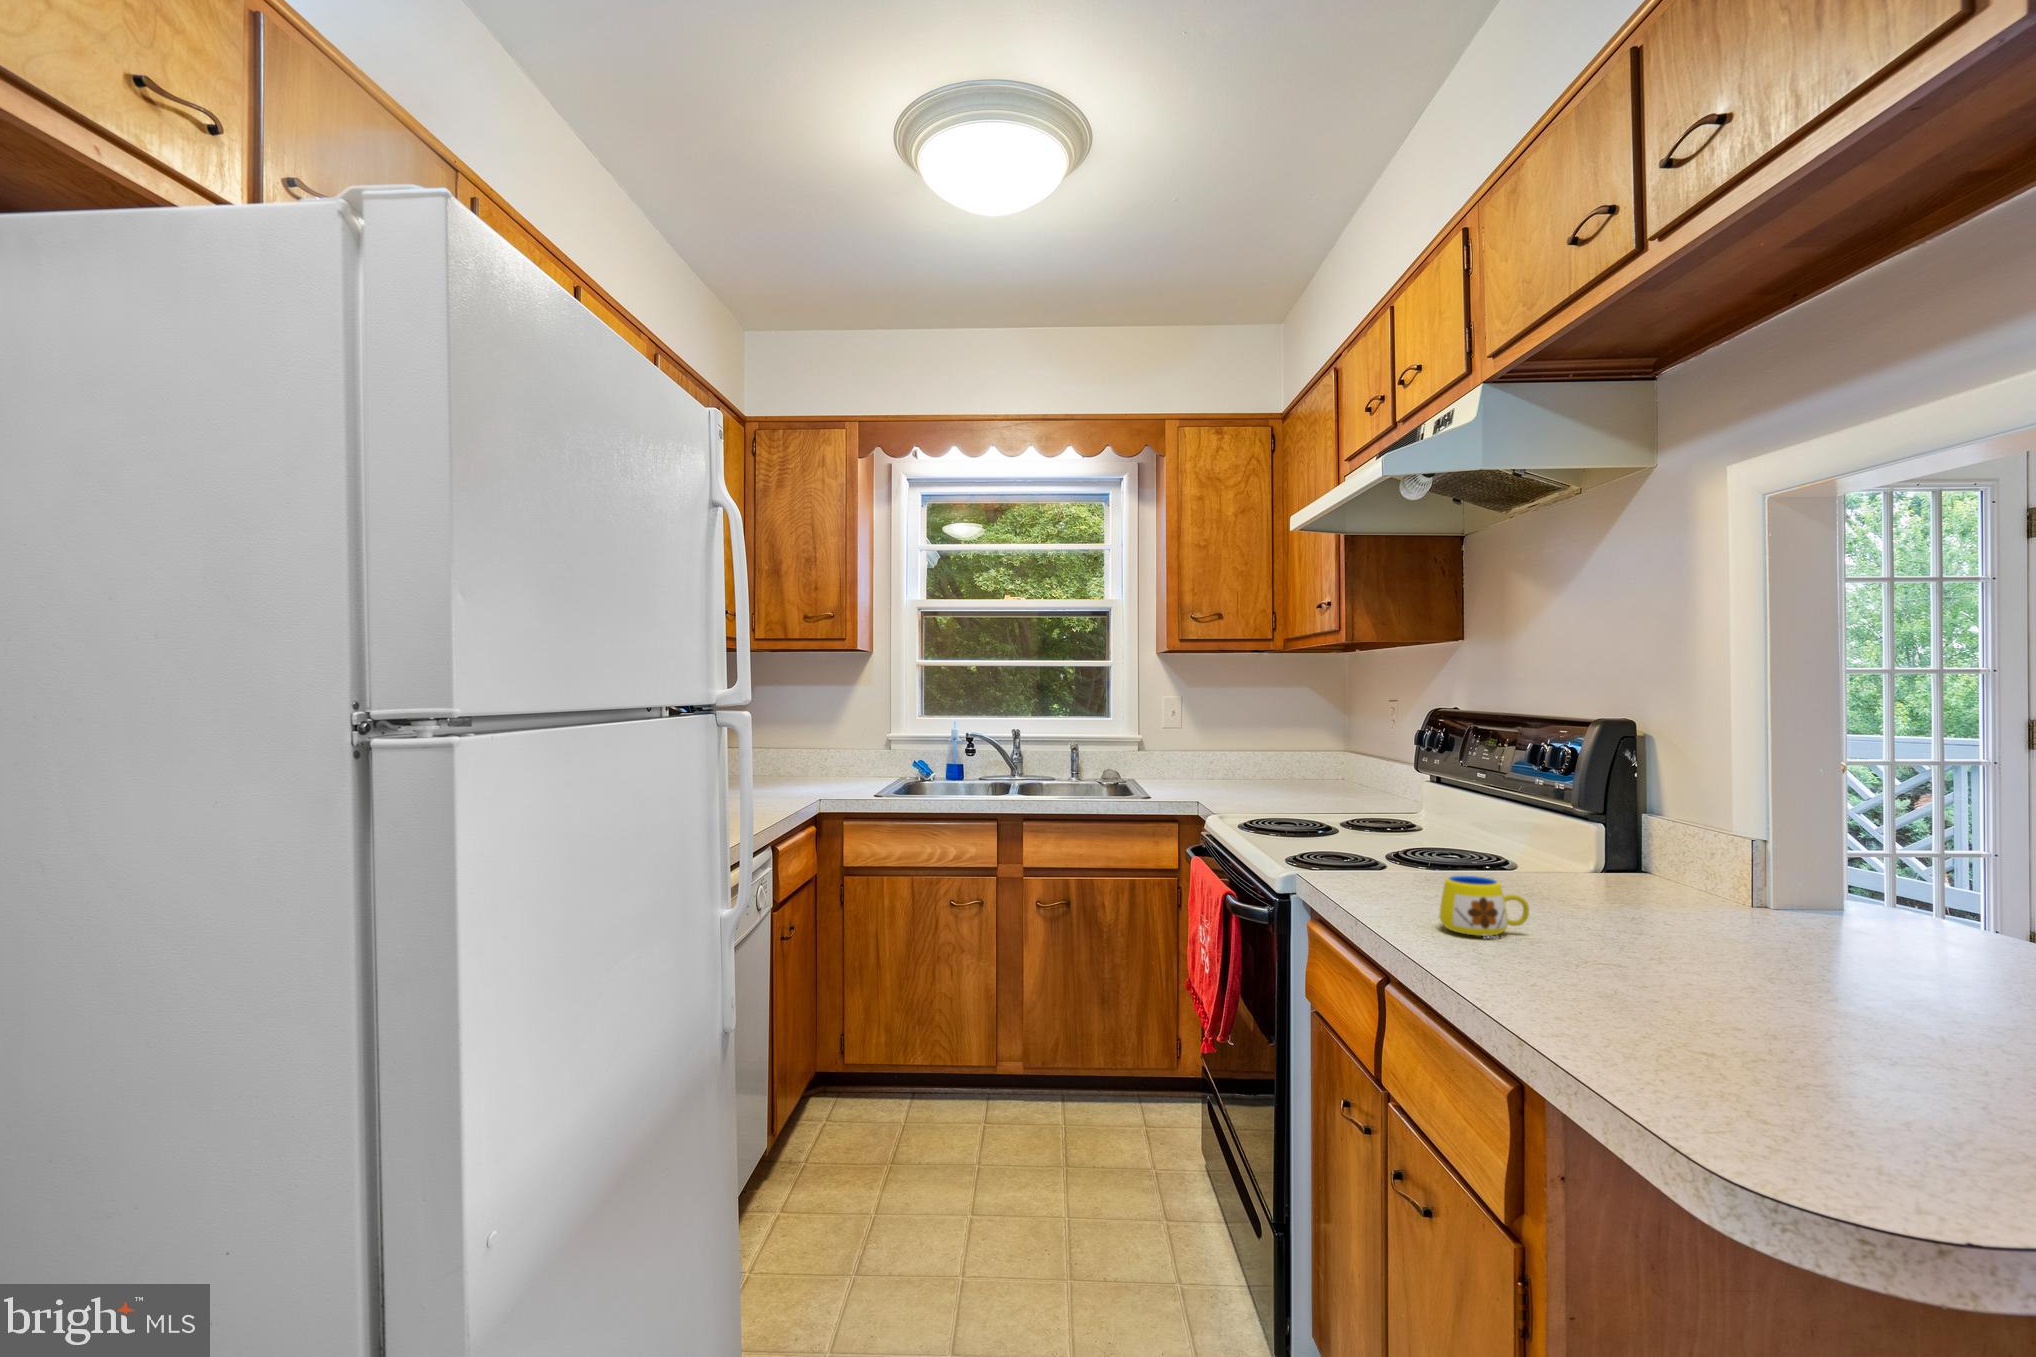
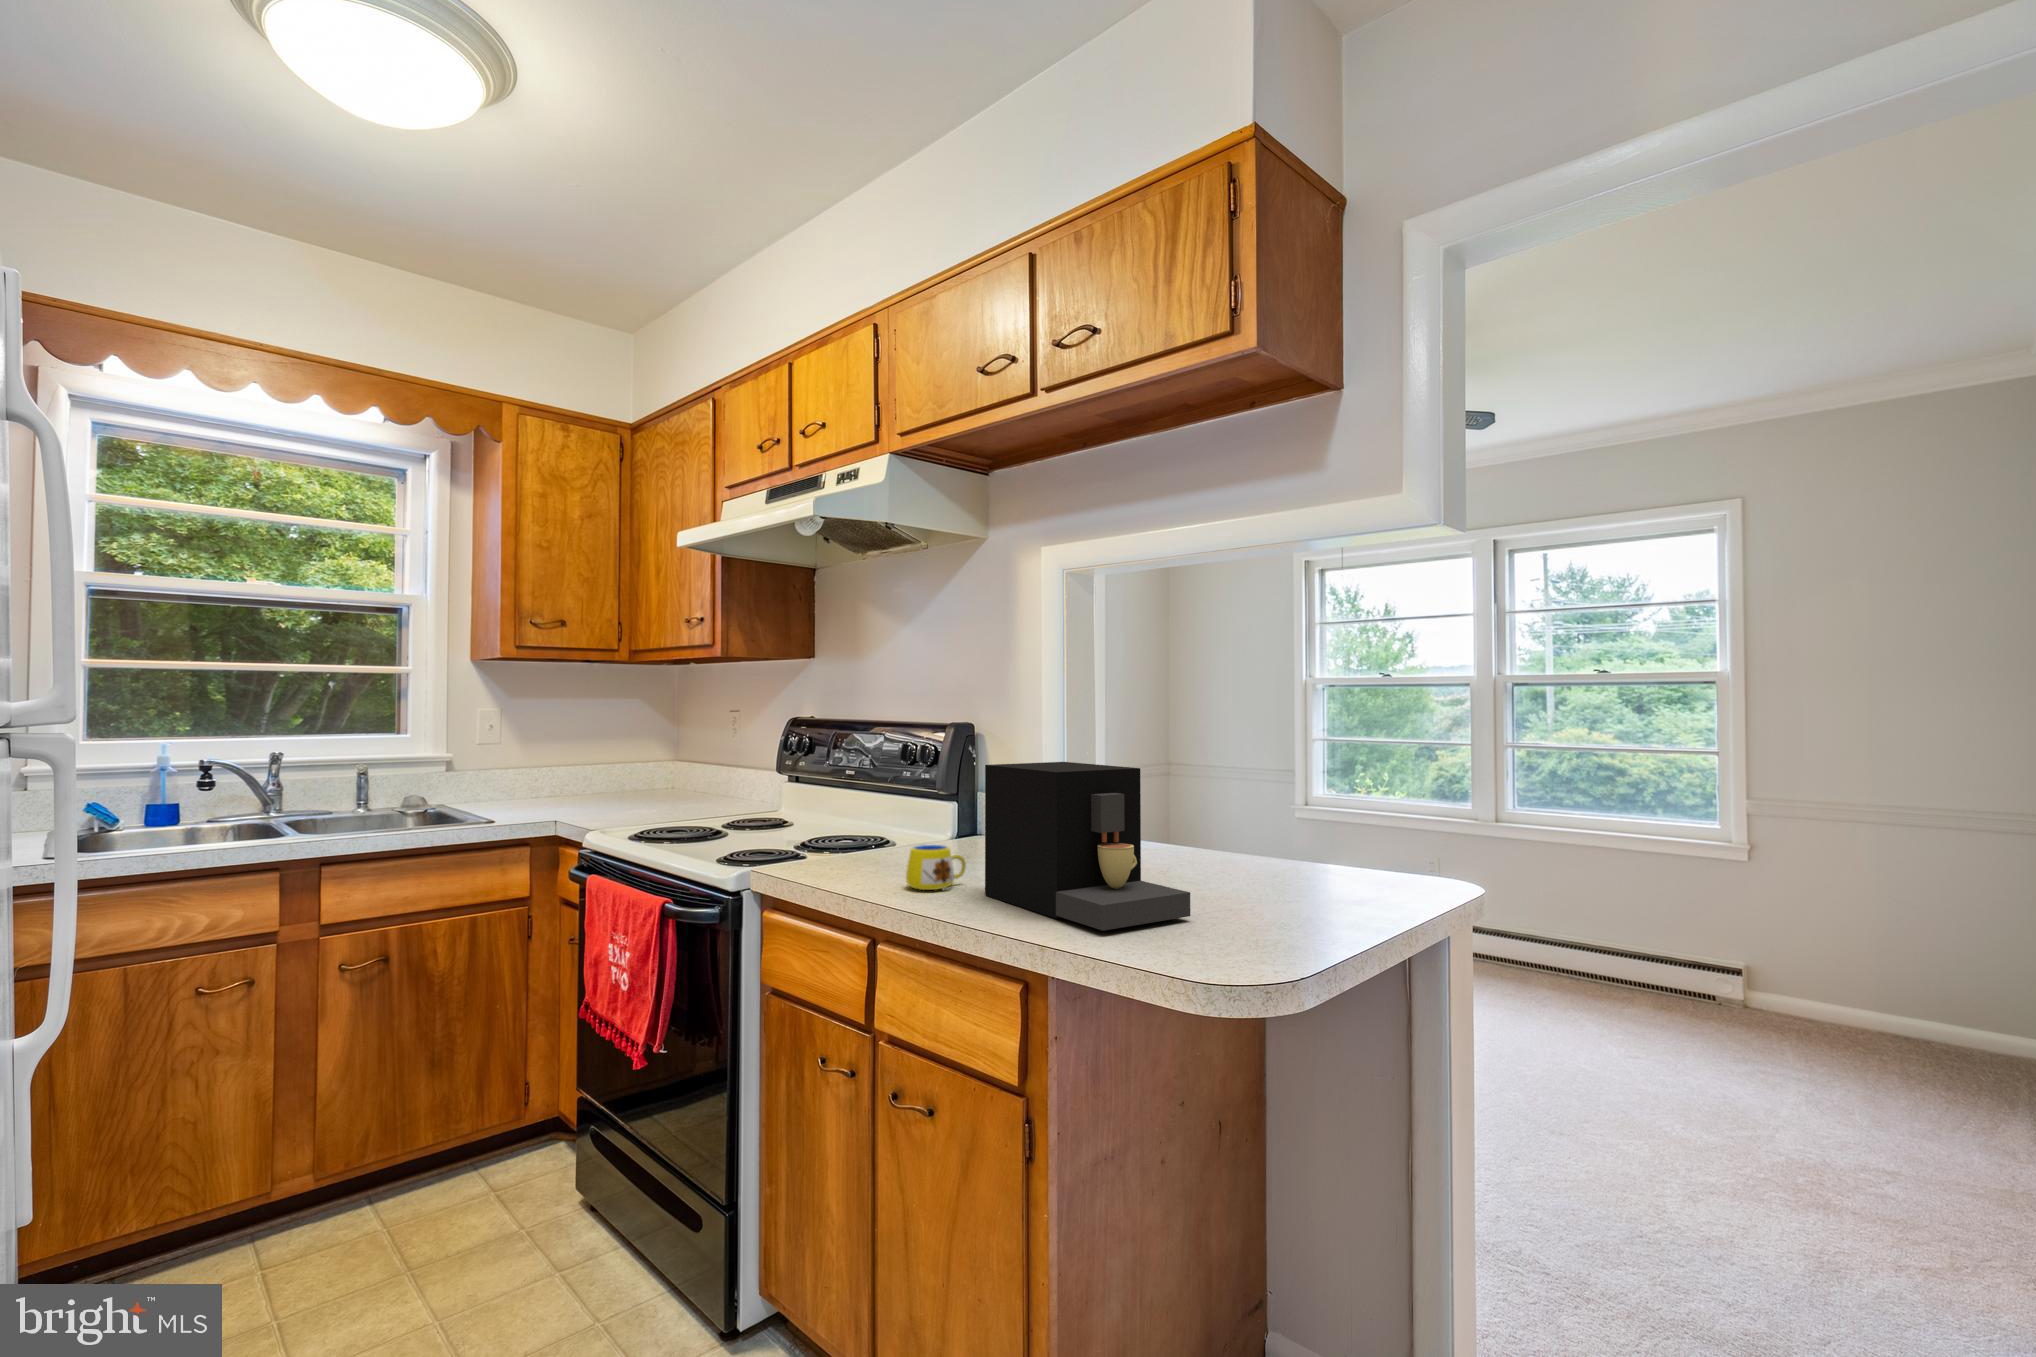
coffee maker: none [1533,780,1858,1066] -> present [985,762,1190,931]

